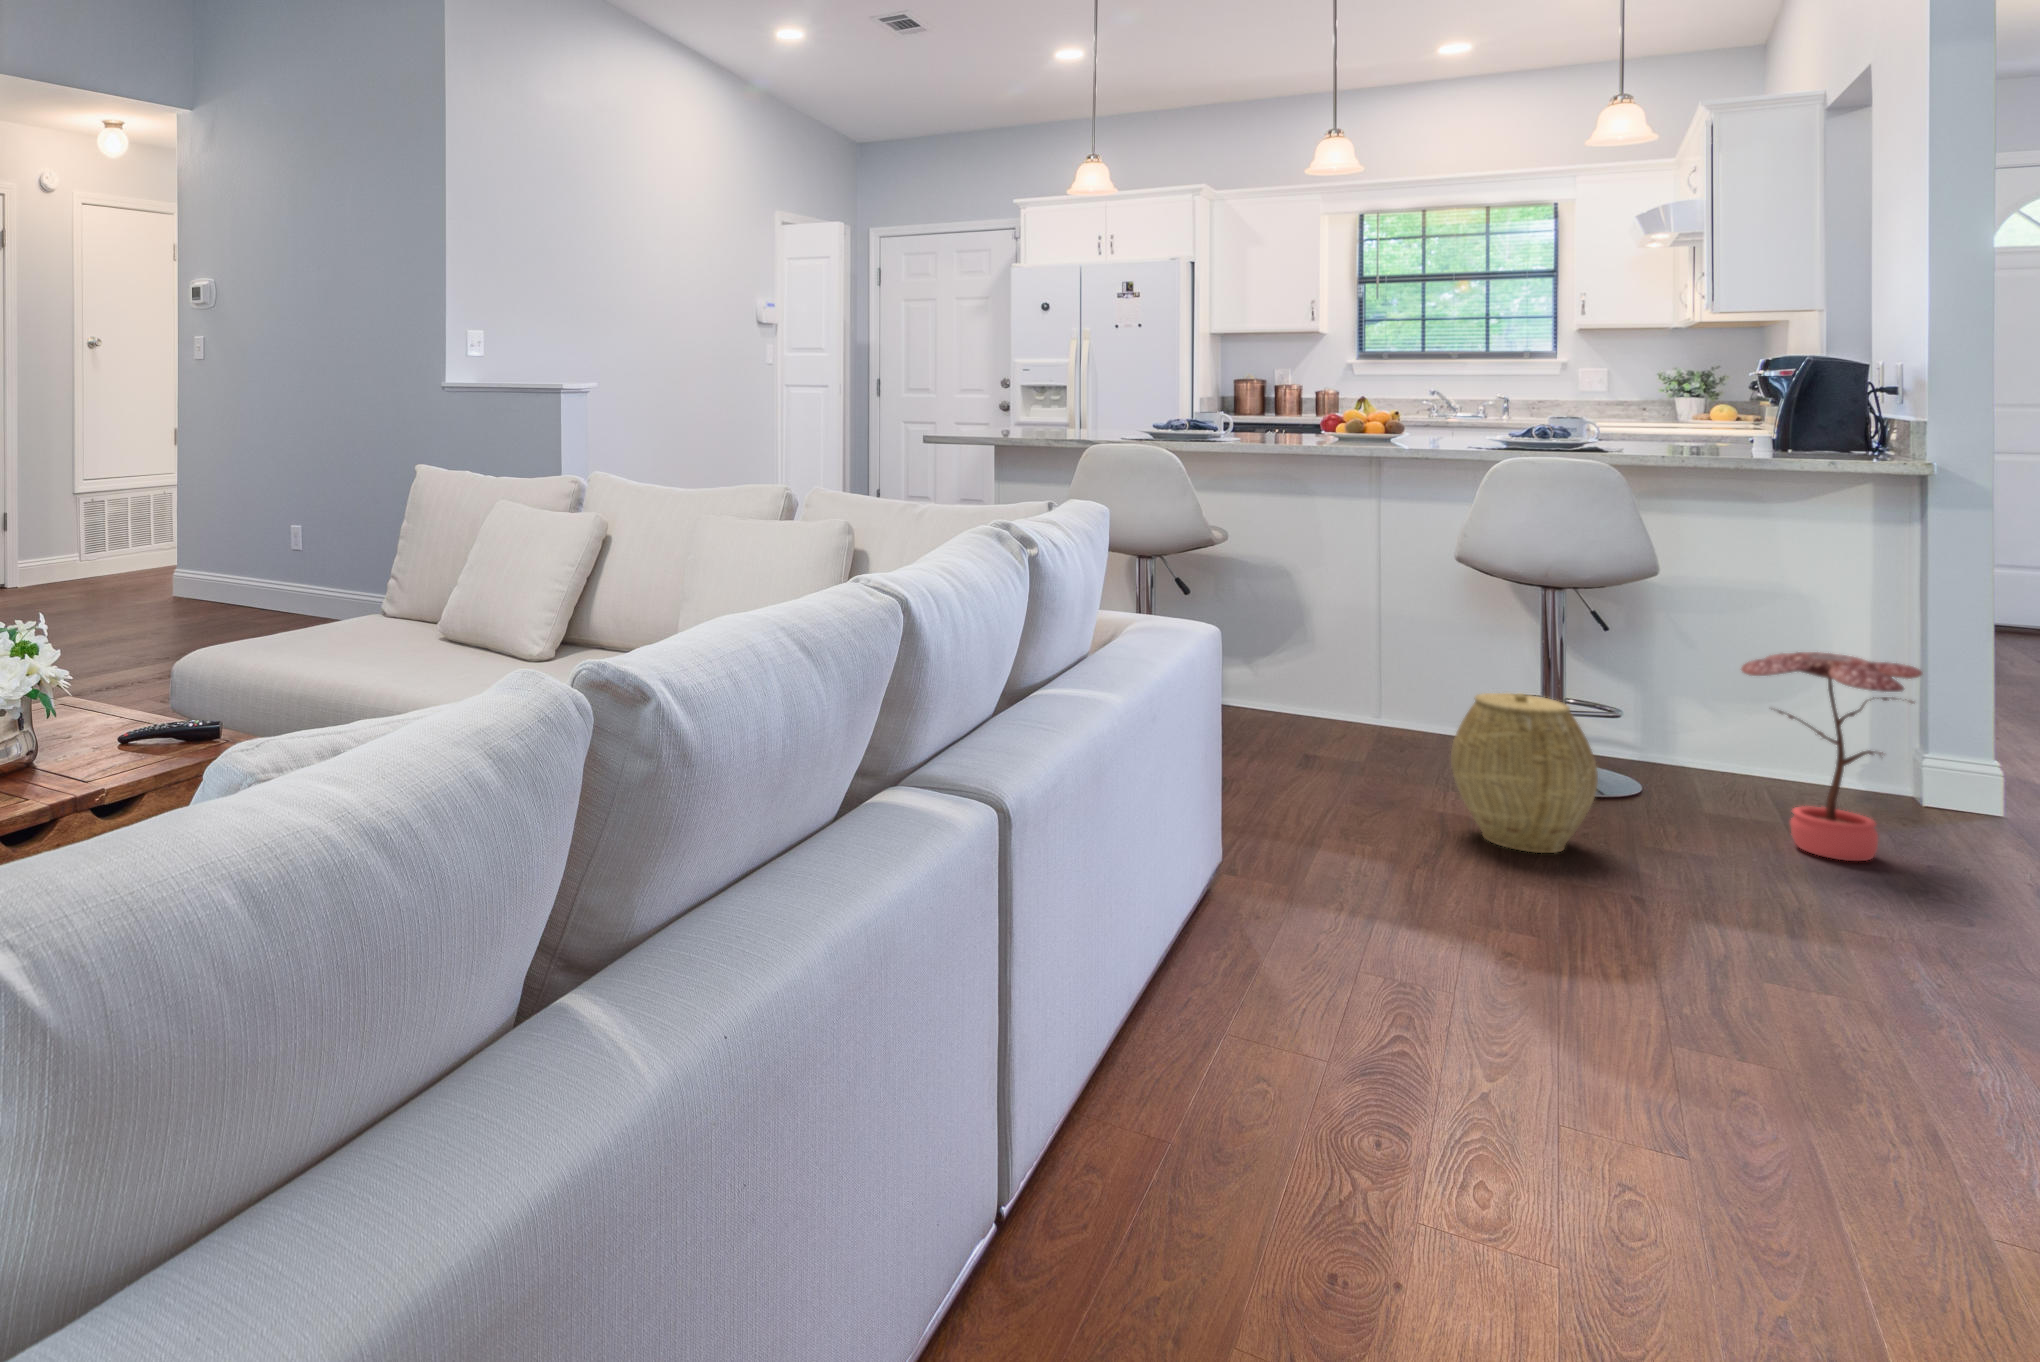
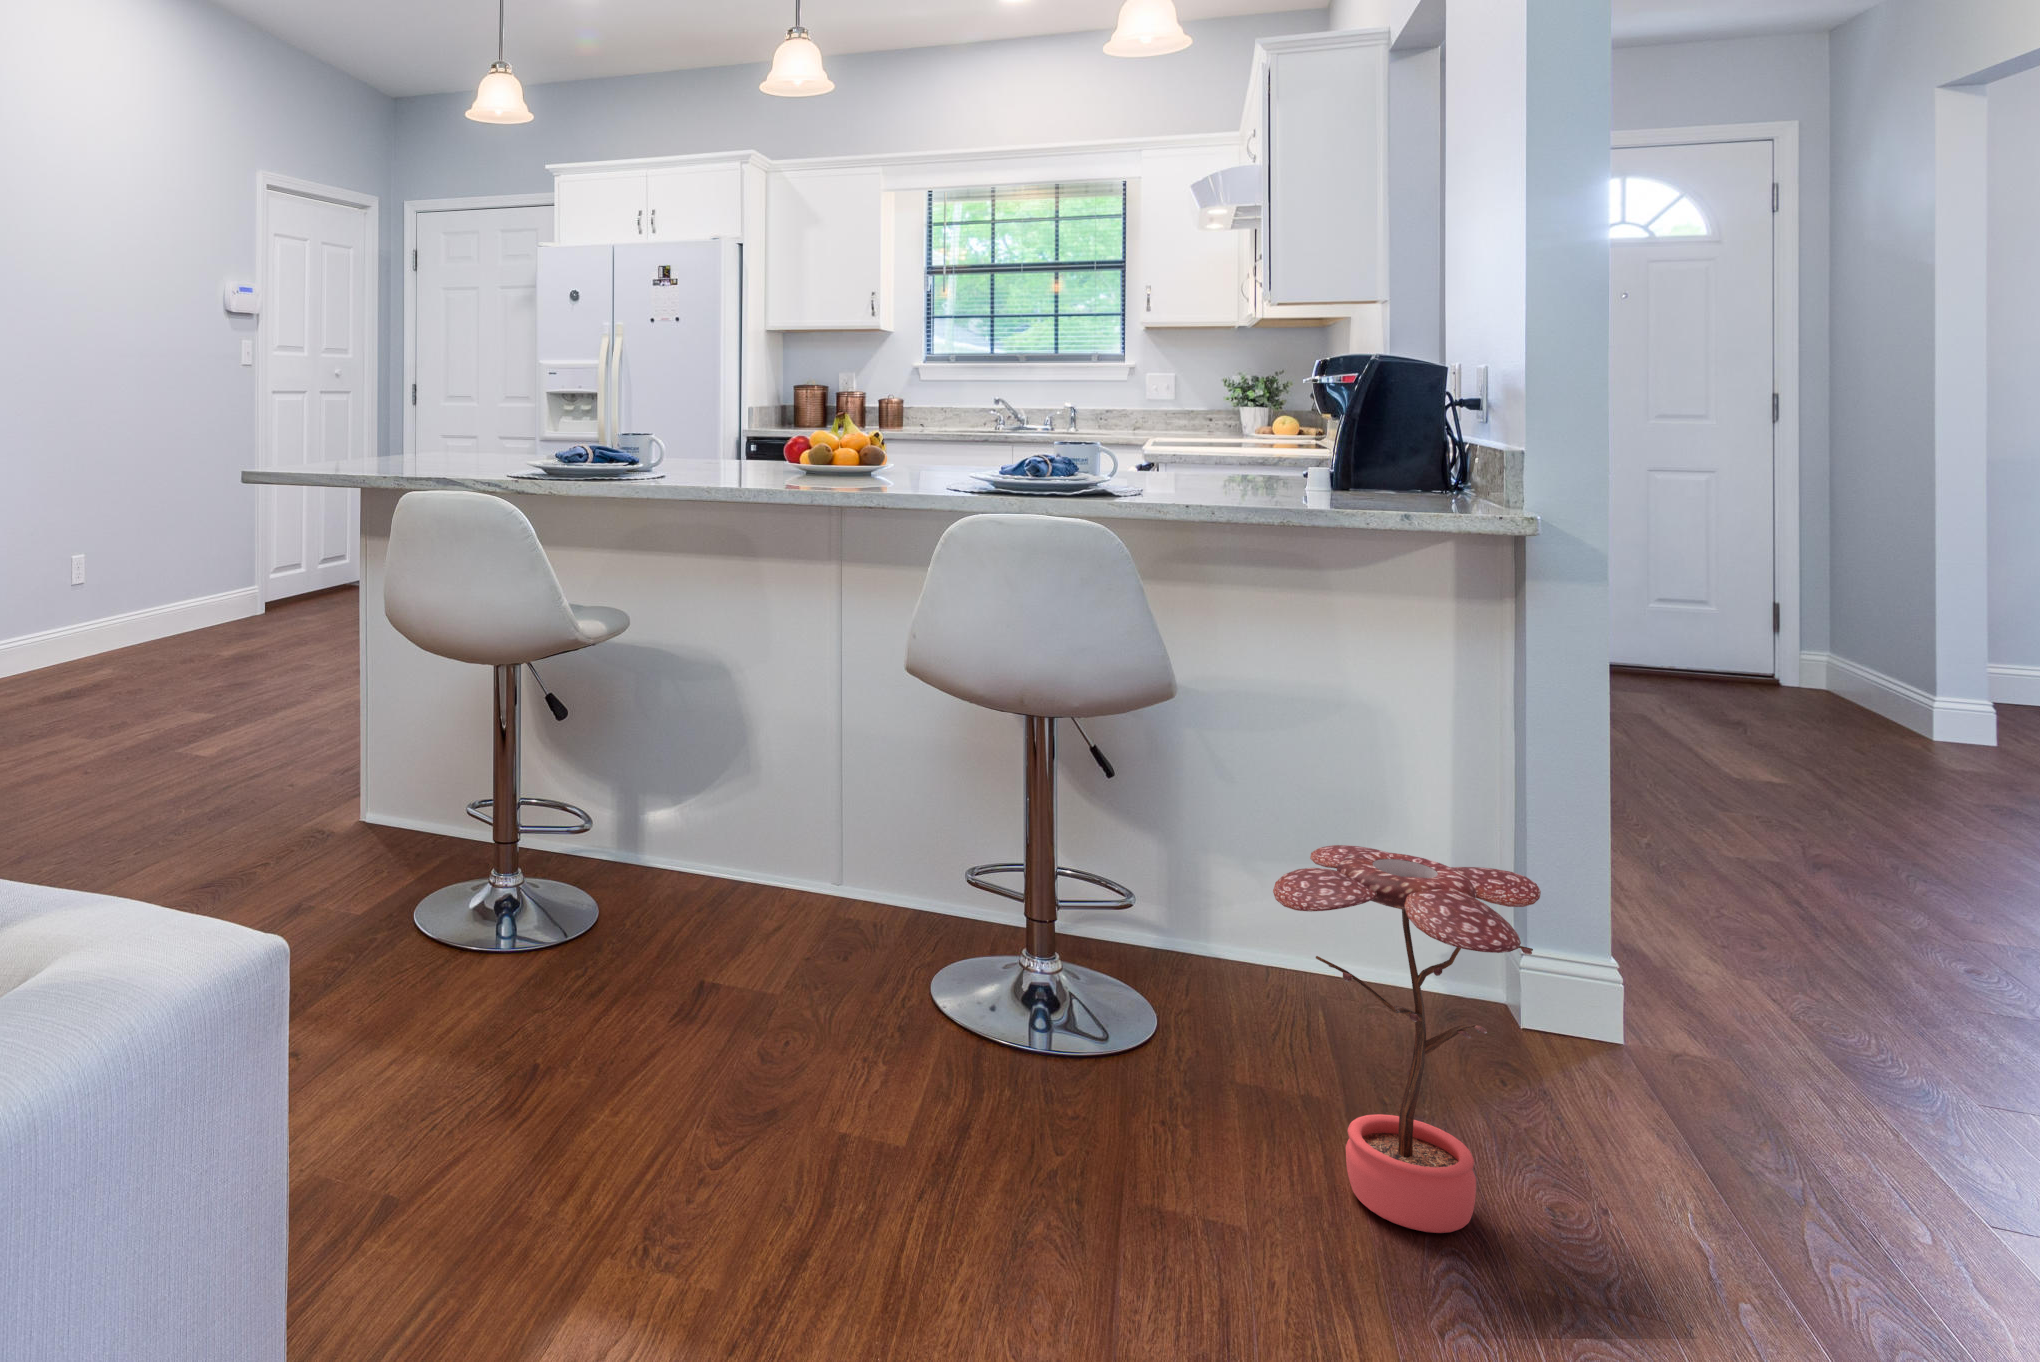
woven basket: present [1451,693,1598,853] -> none [816,949,1042,1273]

